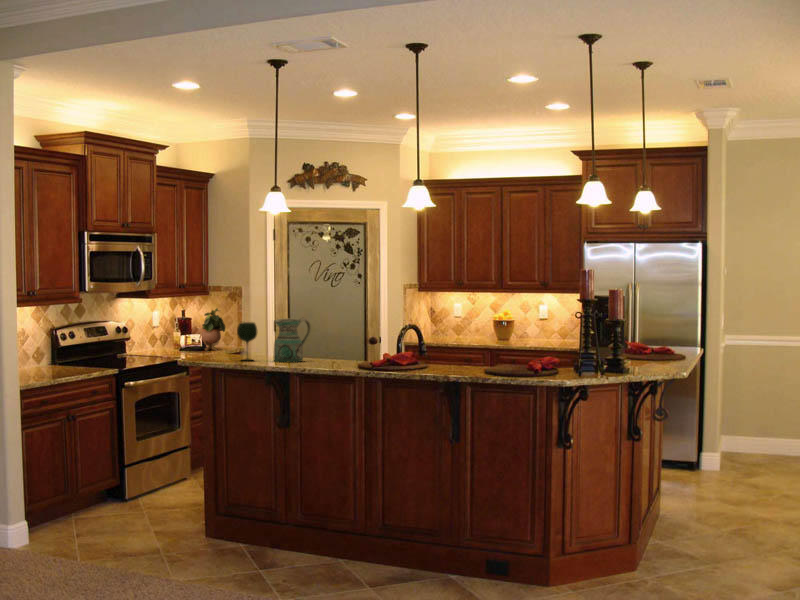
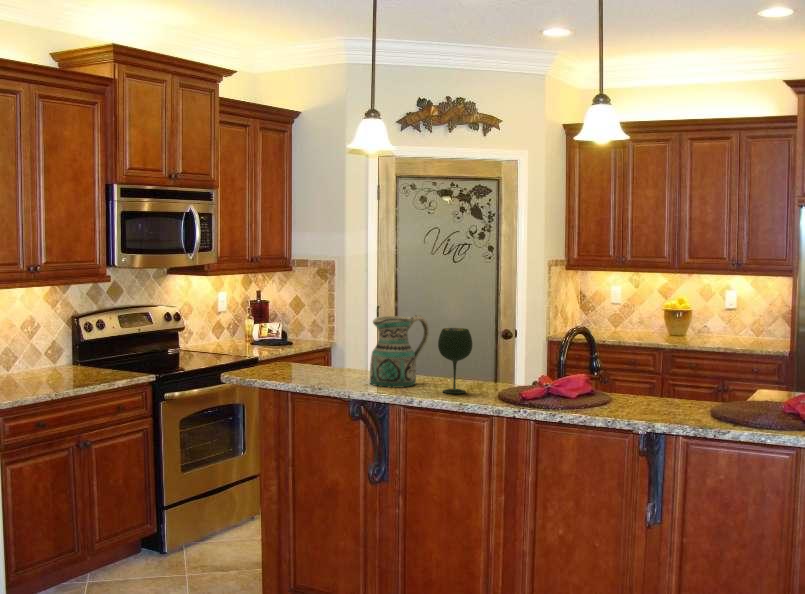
potted plant: present [201,309,225,351] -> none [280,289,312,345]
wine glass: present [237,322,257,361] -> present [438,328,472,394]

